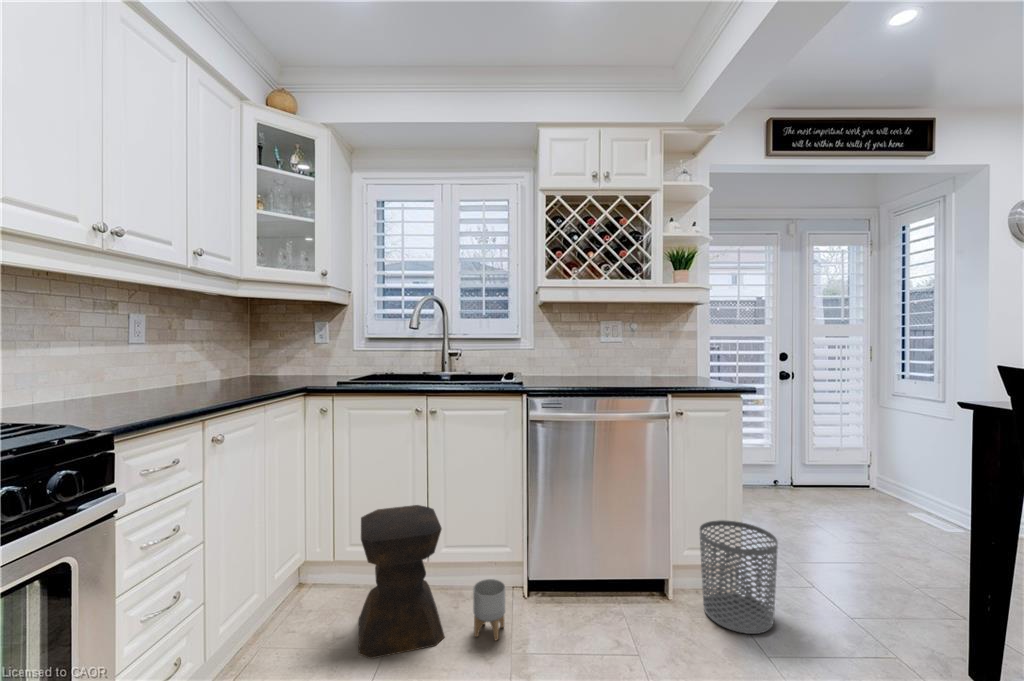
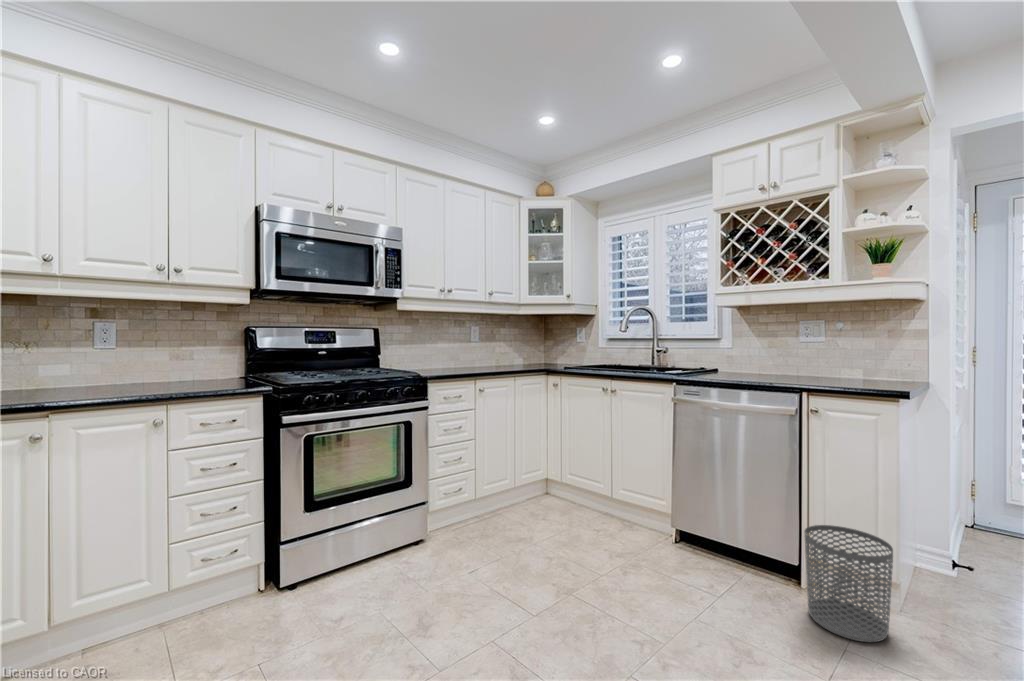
stool: present [359,505,444,659] -> none [542,449,604,538]
planter: present [473,579,505,640] -> none [607,510,631,550]

